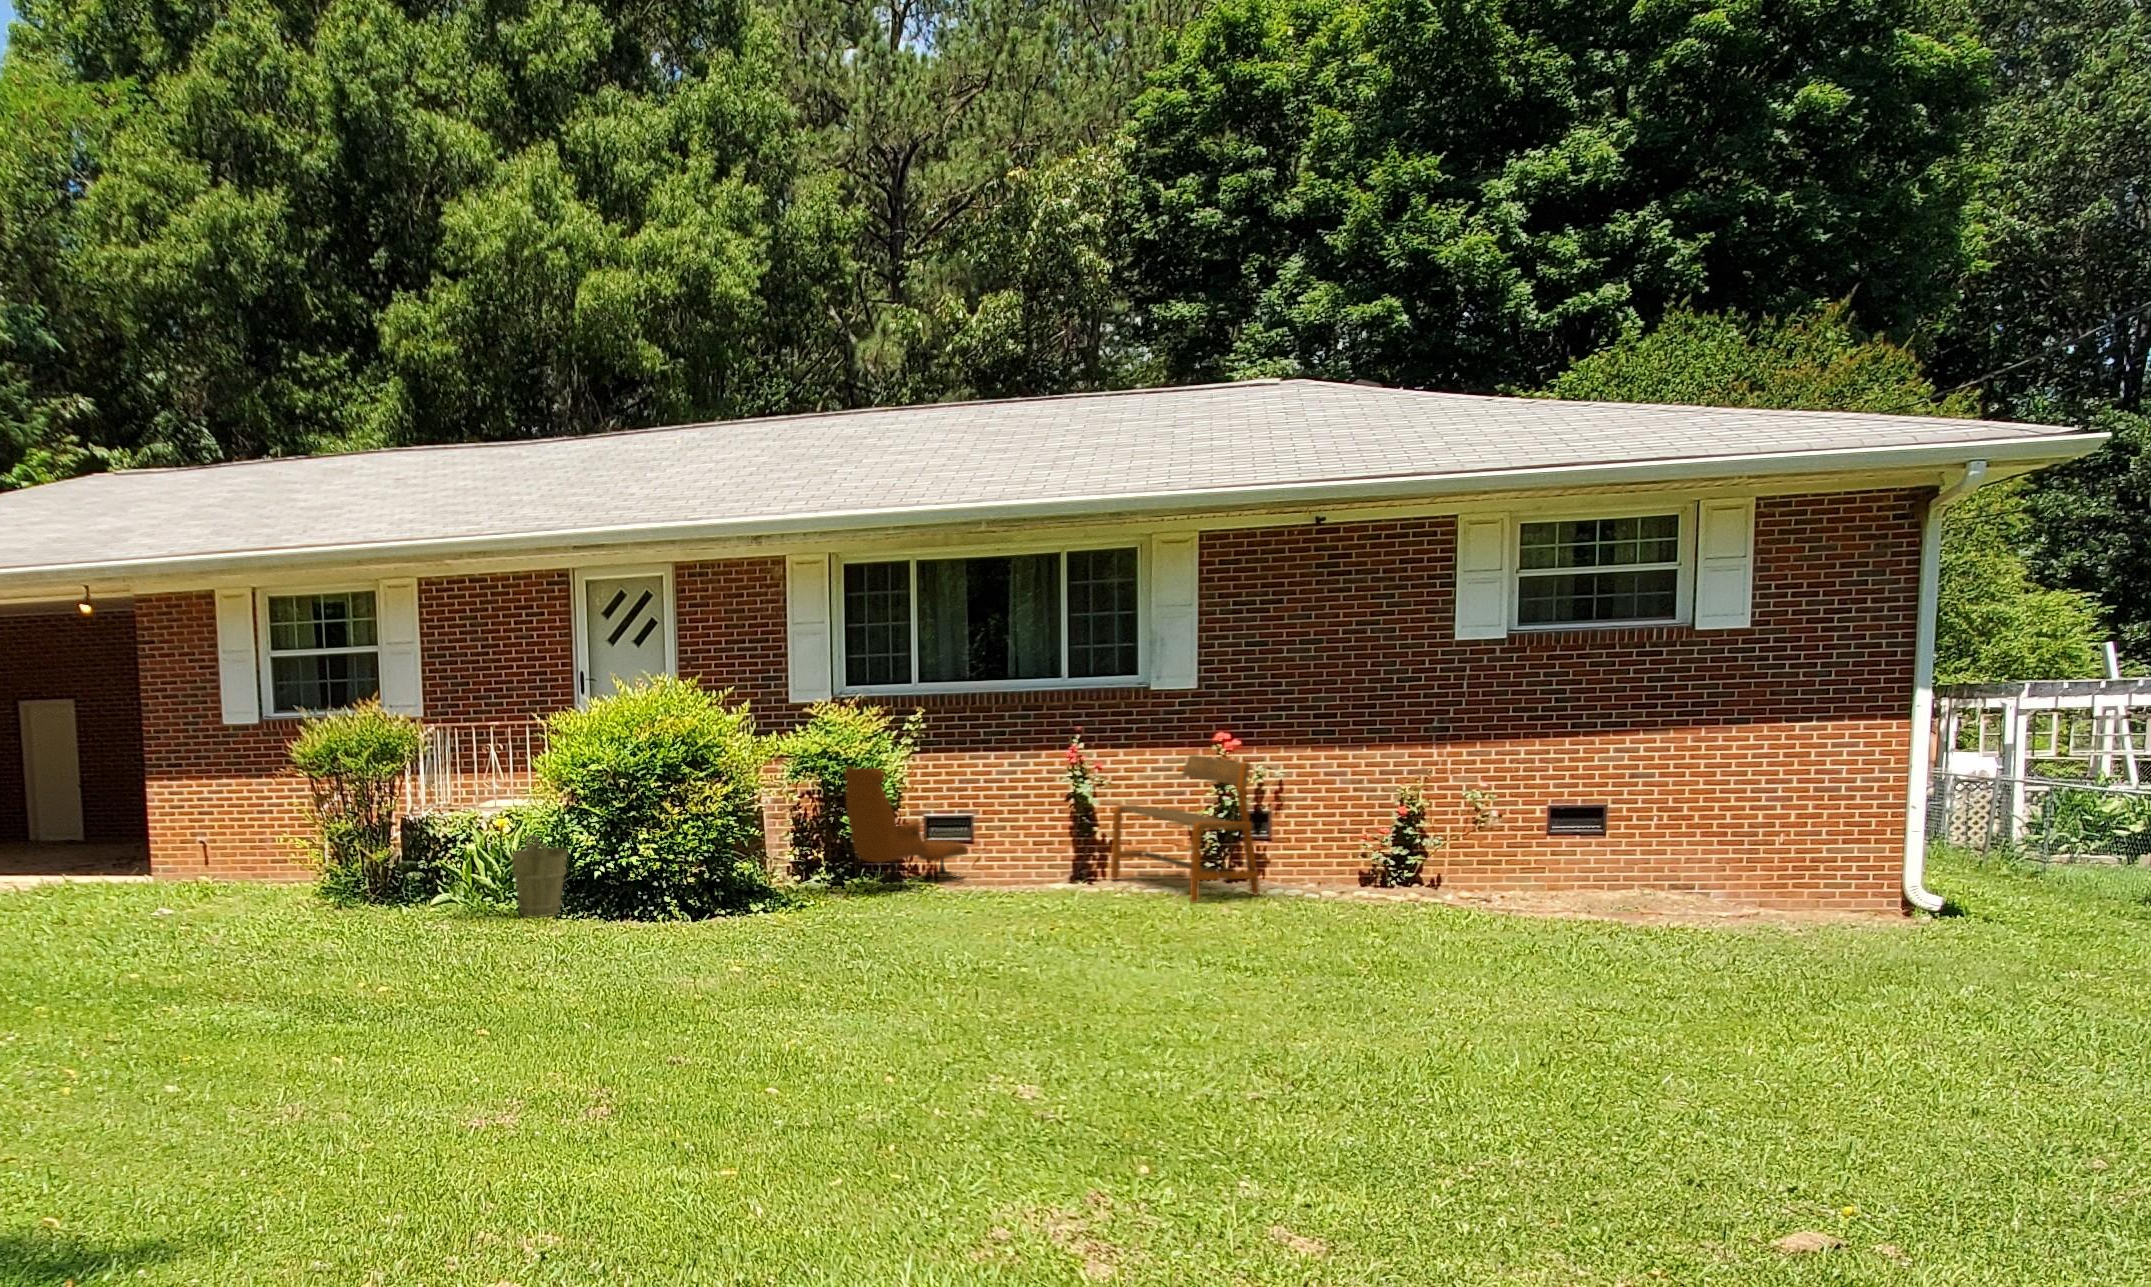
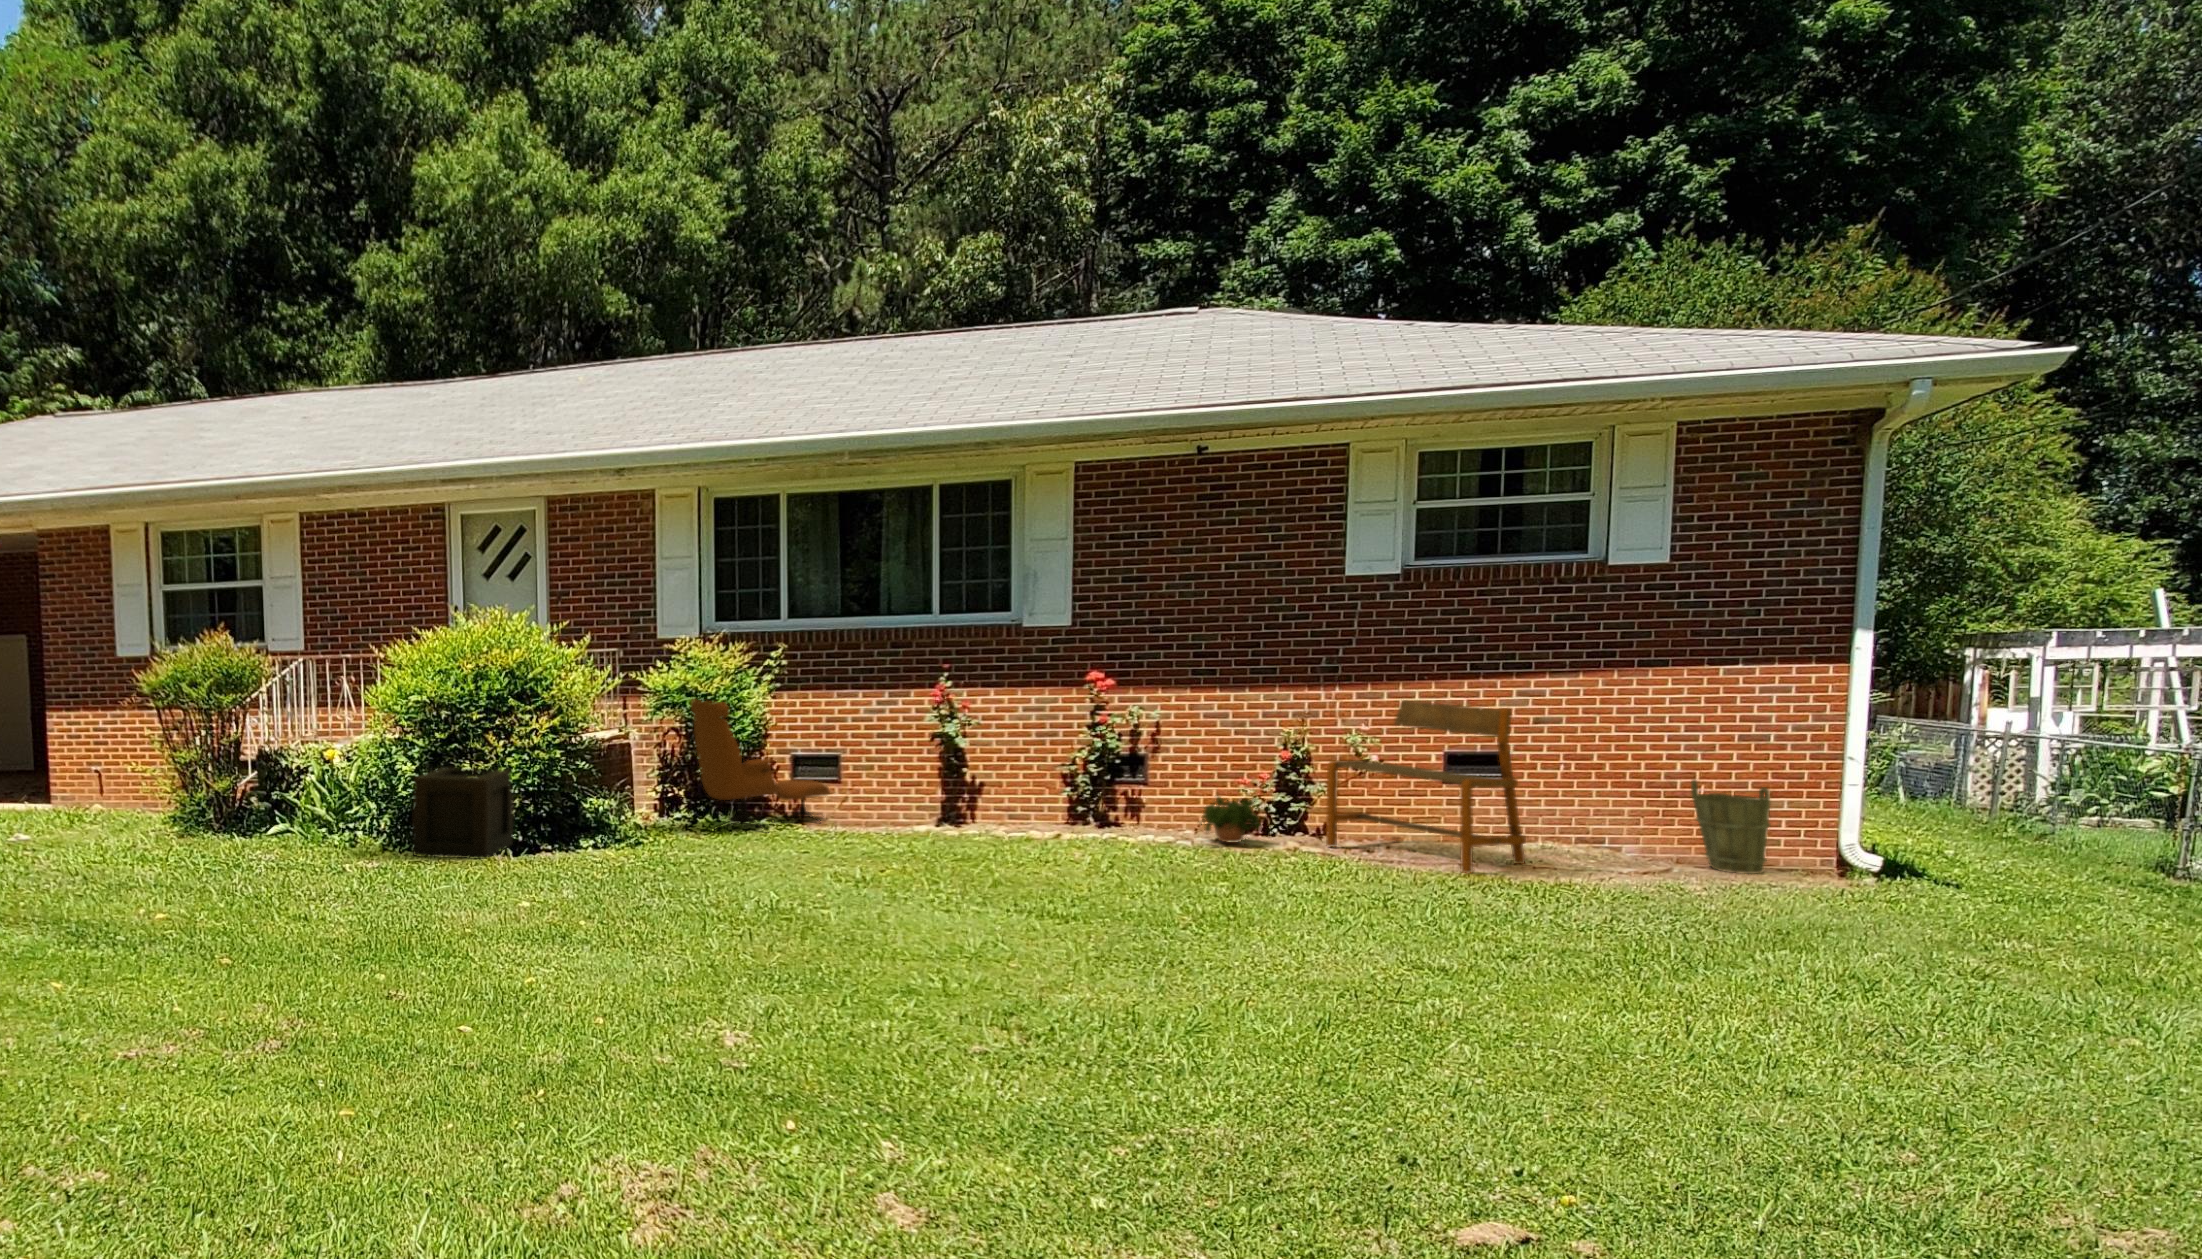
bench: present [1111,755,1260,903] -> present [1326,700,1526,873]
bucket: present [511,835,568,918] -> present [1691,780,1770,874]
wooden crate: none [597,838,687,928] -> present [412,768,514,859]
potted plant: none [1323,846,1385,896] -> present [1201,795,1260,843]

